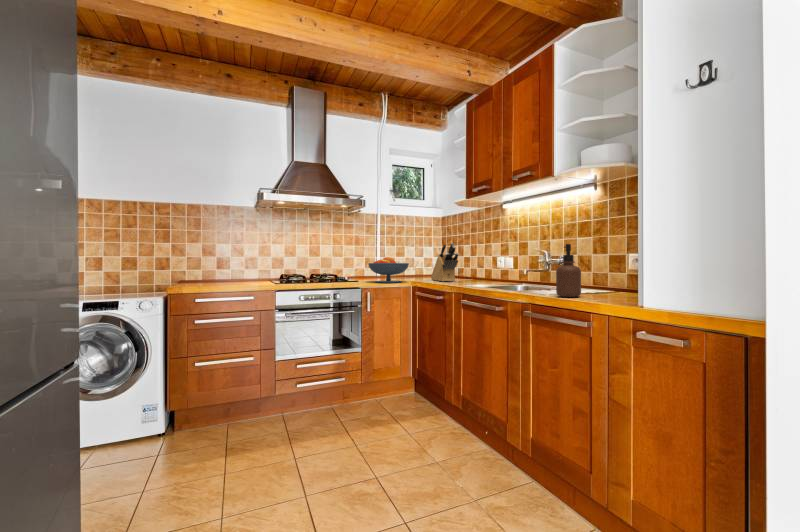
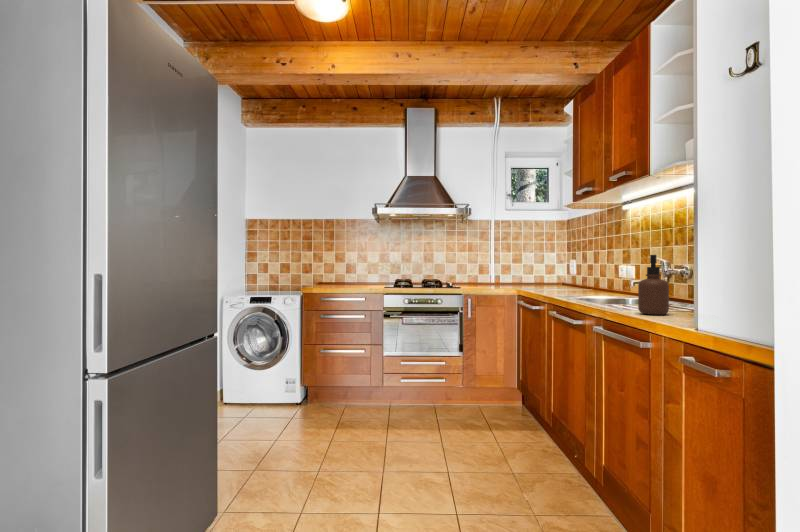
knife block: present [431,243,458,281] -> none [543,249,568,291]
fruit bowl: present [368,257,409,283] -> none [471,265,514,290]

